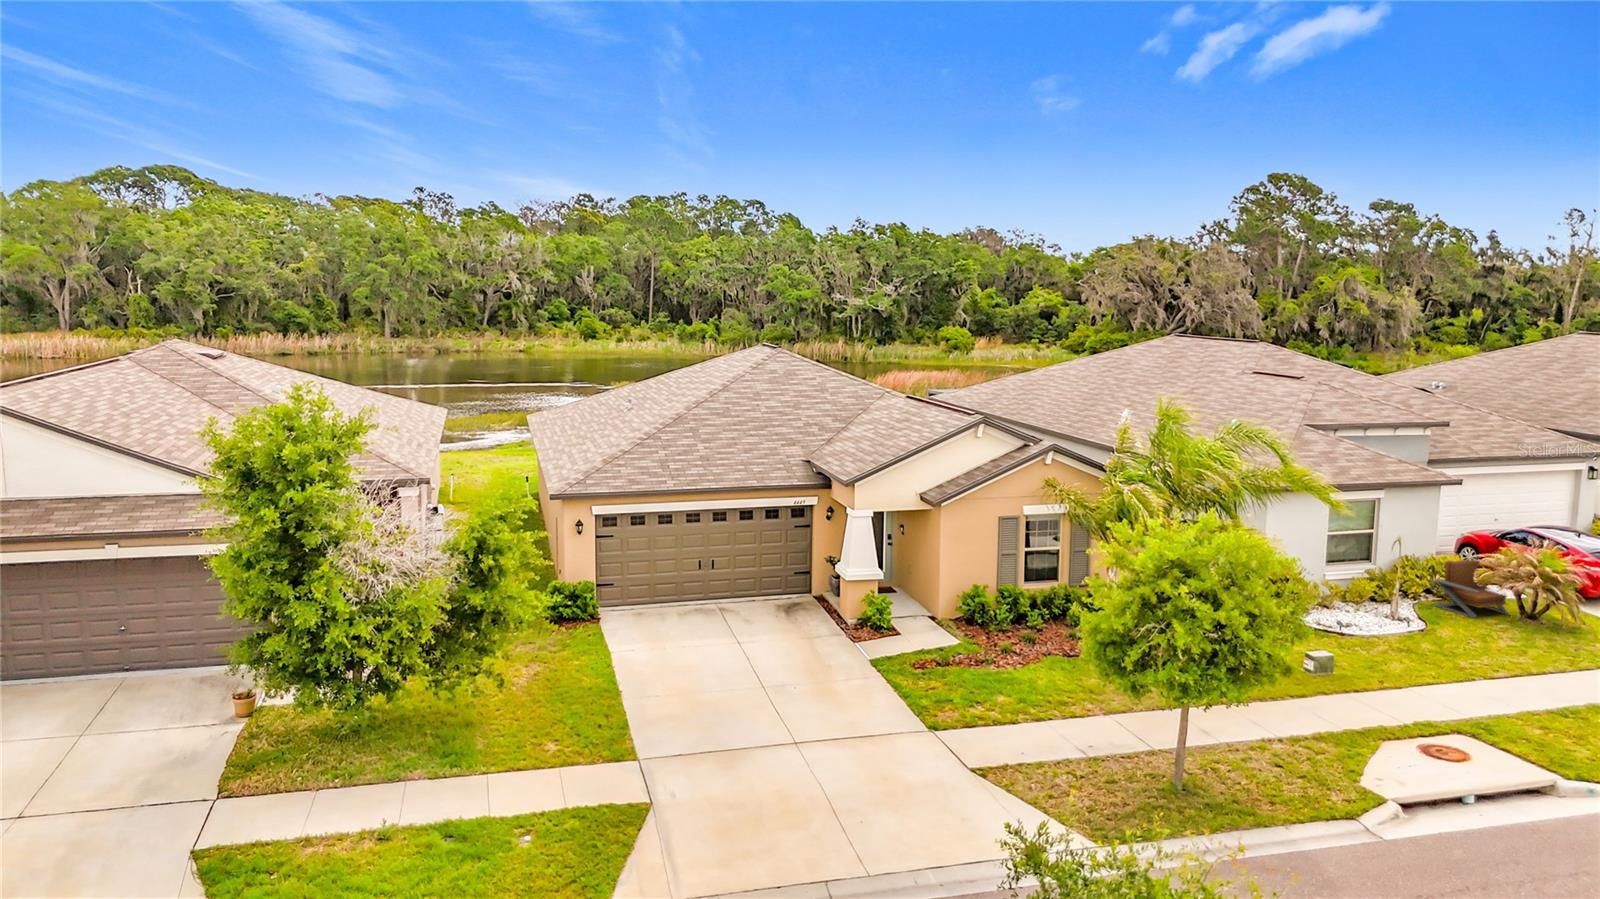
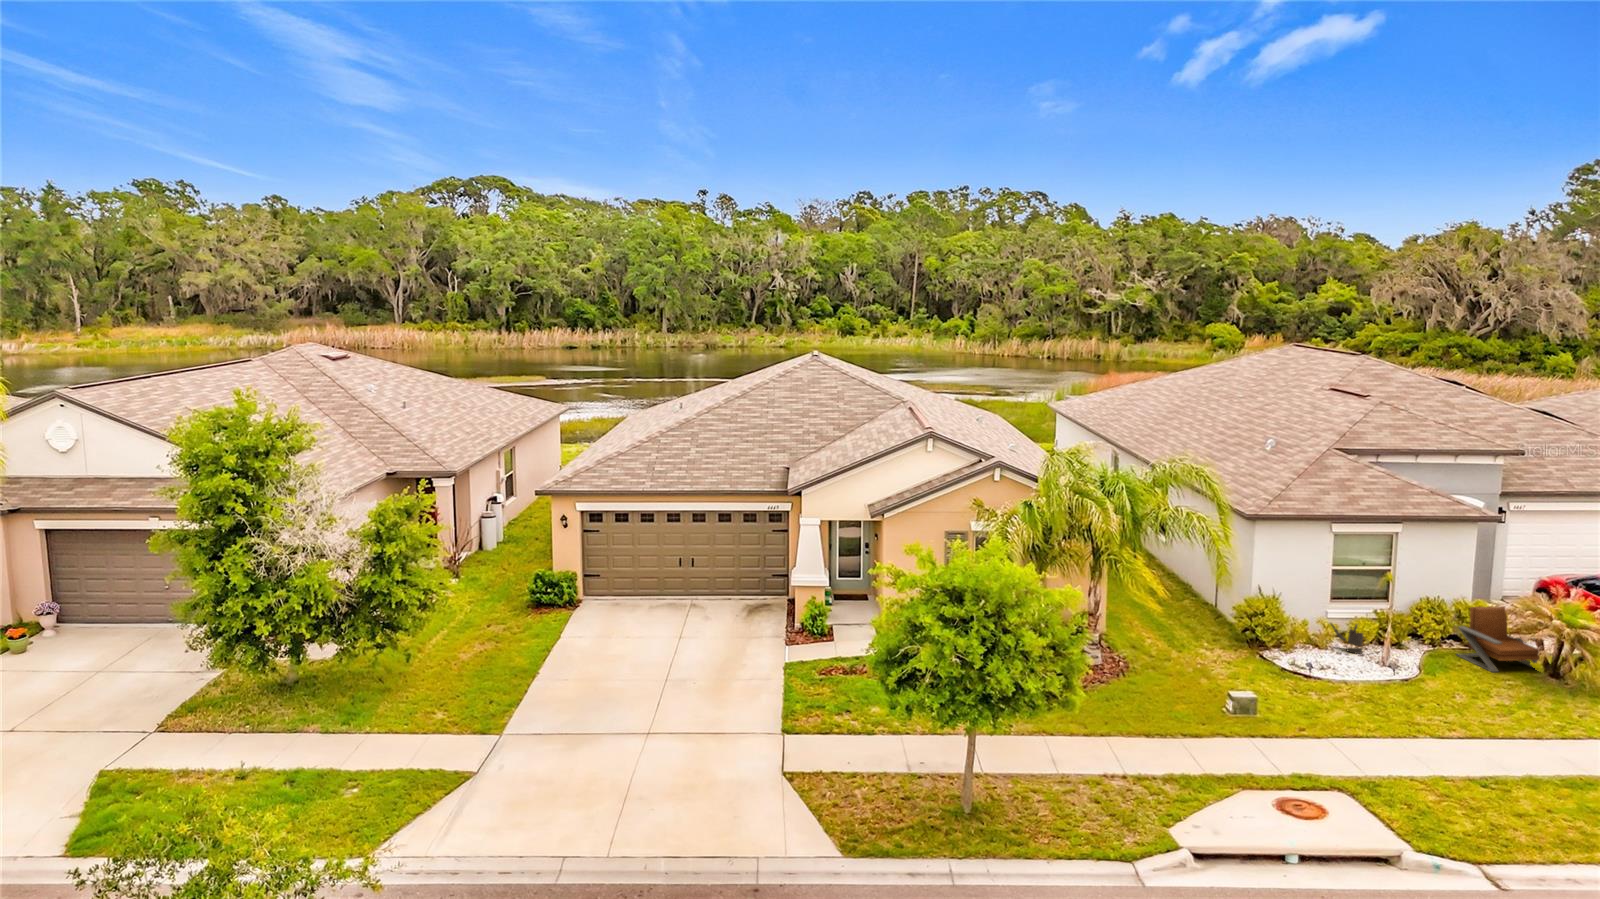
watering can: none [1332,583,1369,611] -> present [1331,623,1363,654]

